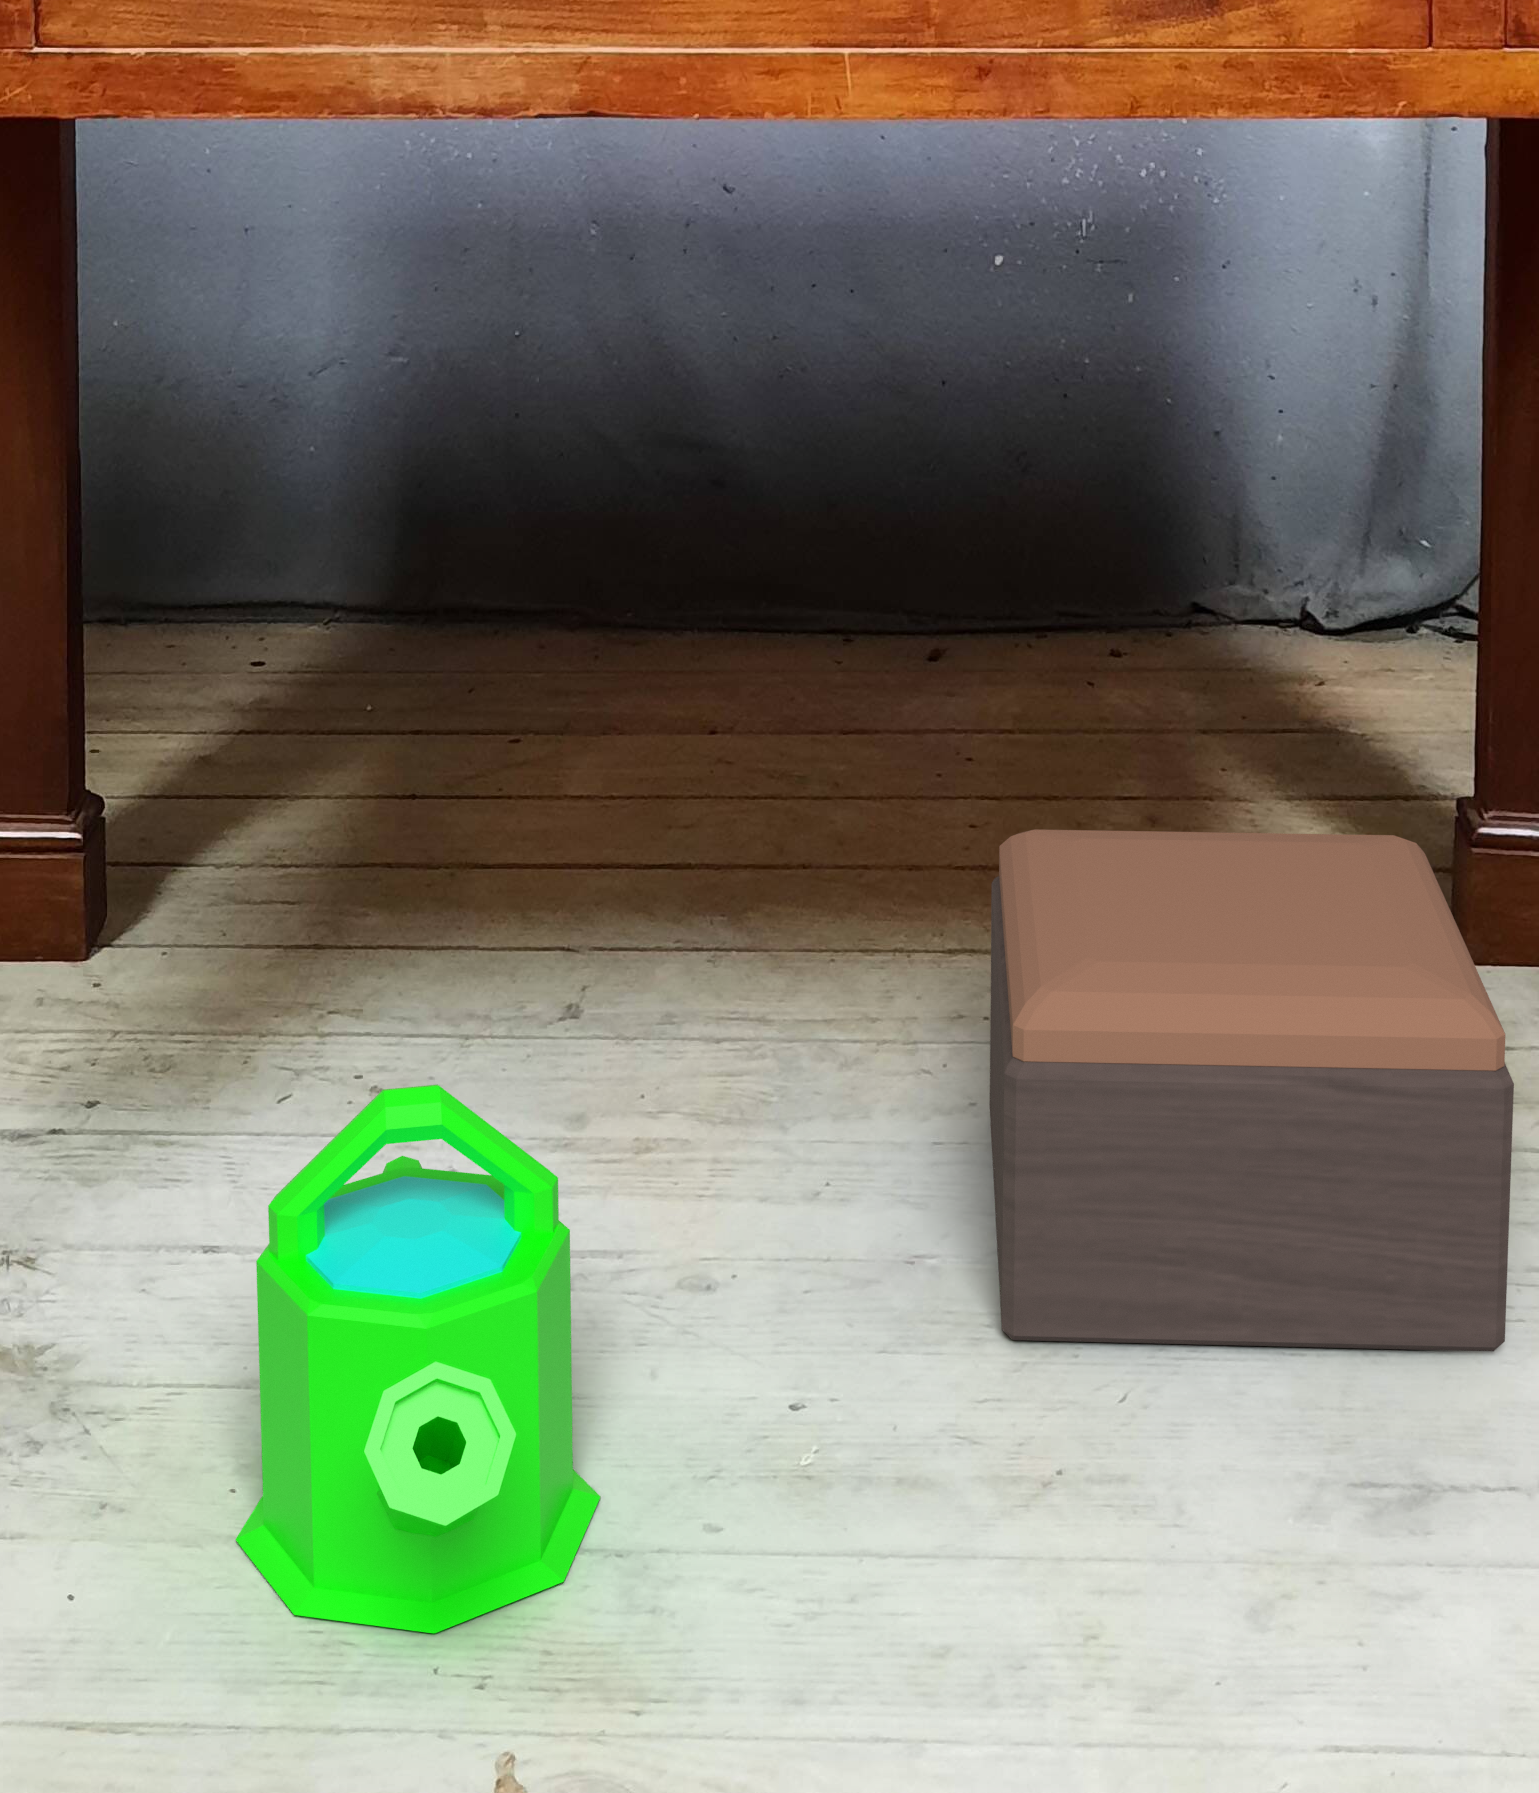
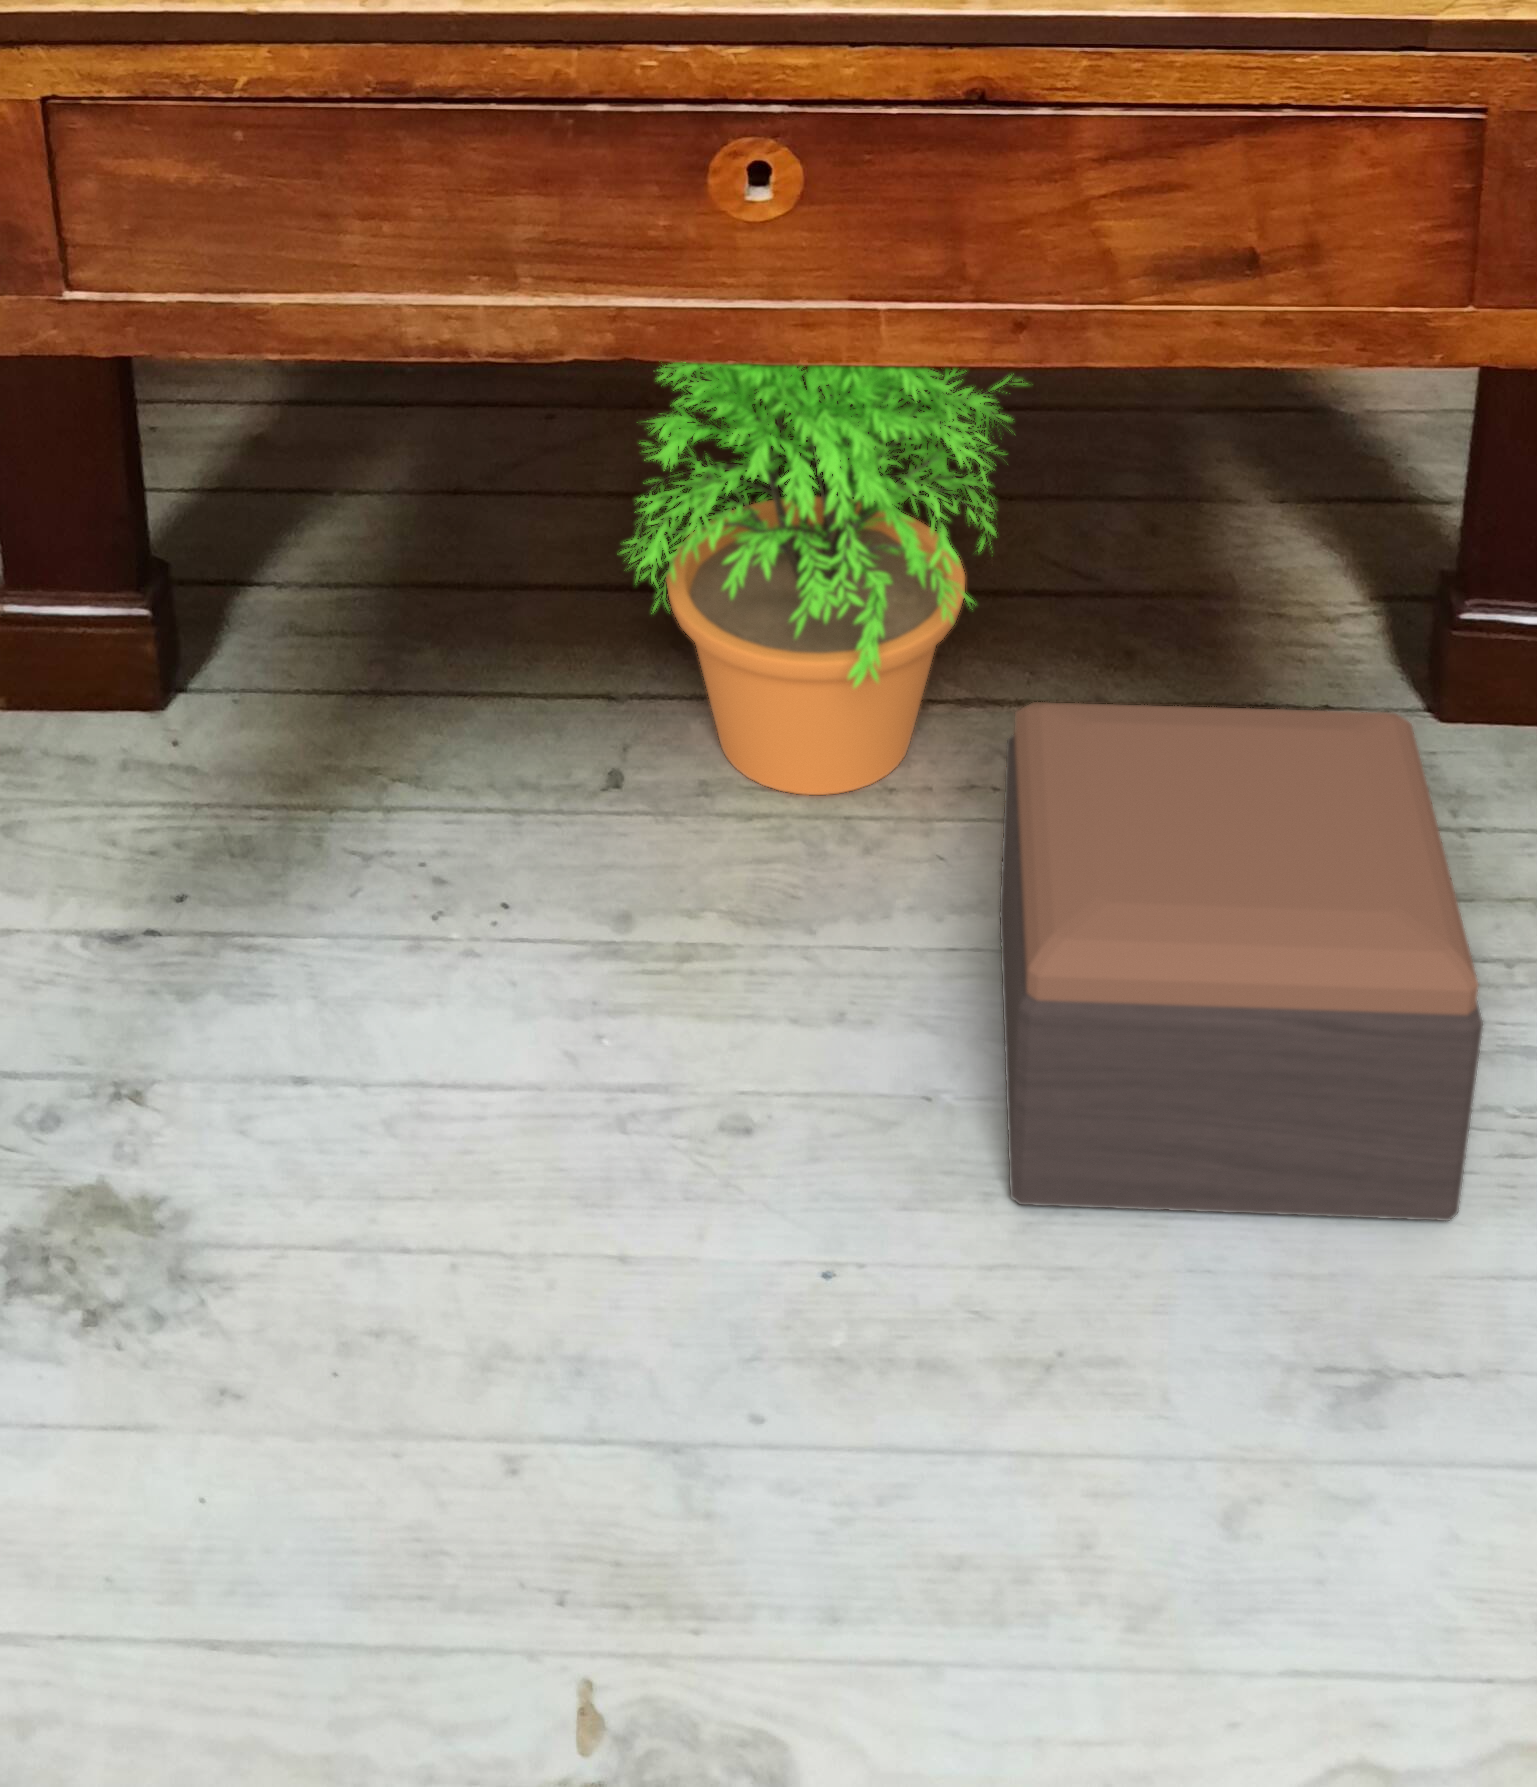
potted plant: none [576,416,1016,1019] -> present [621,362,1011,795]
watering can: present [236,1085,600,1634] -> none [340,1103,658,1555]

